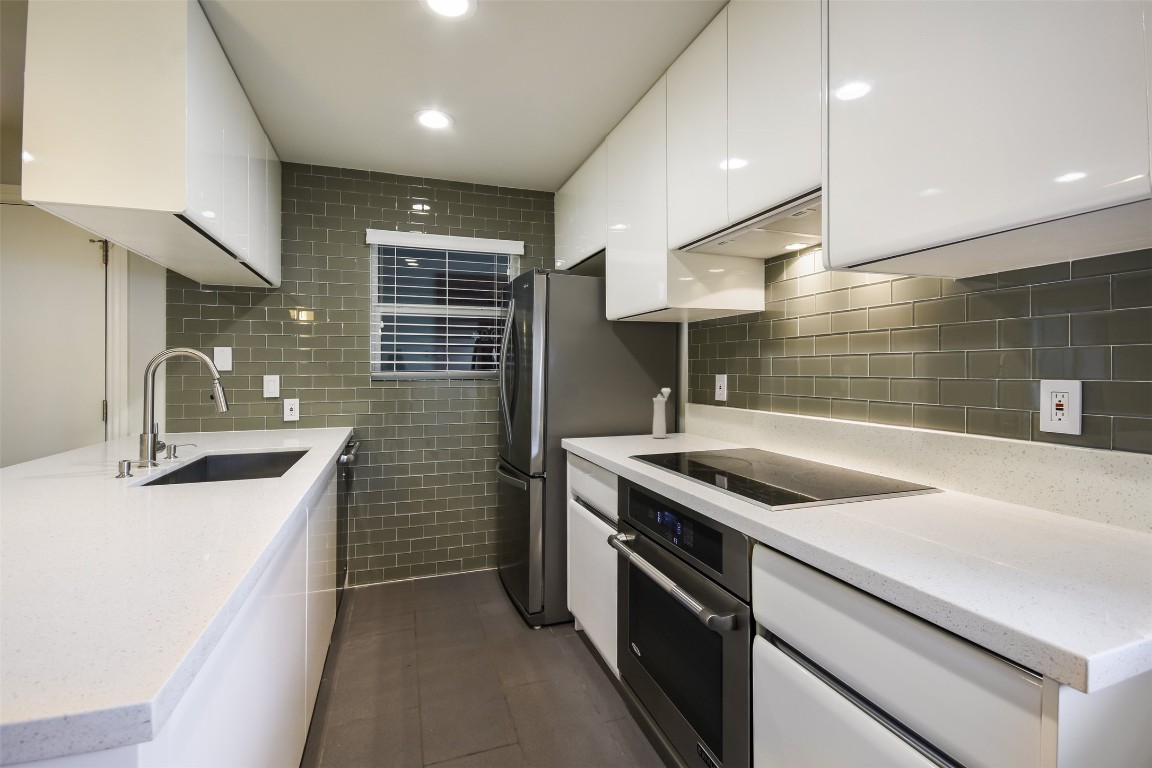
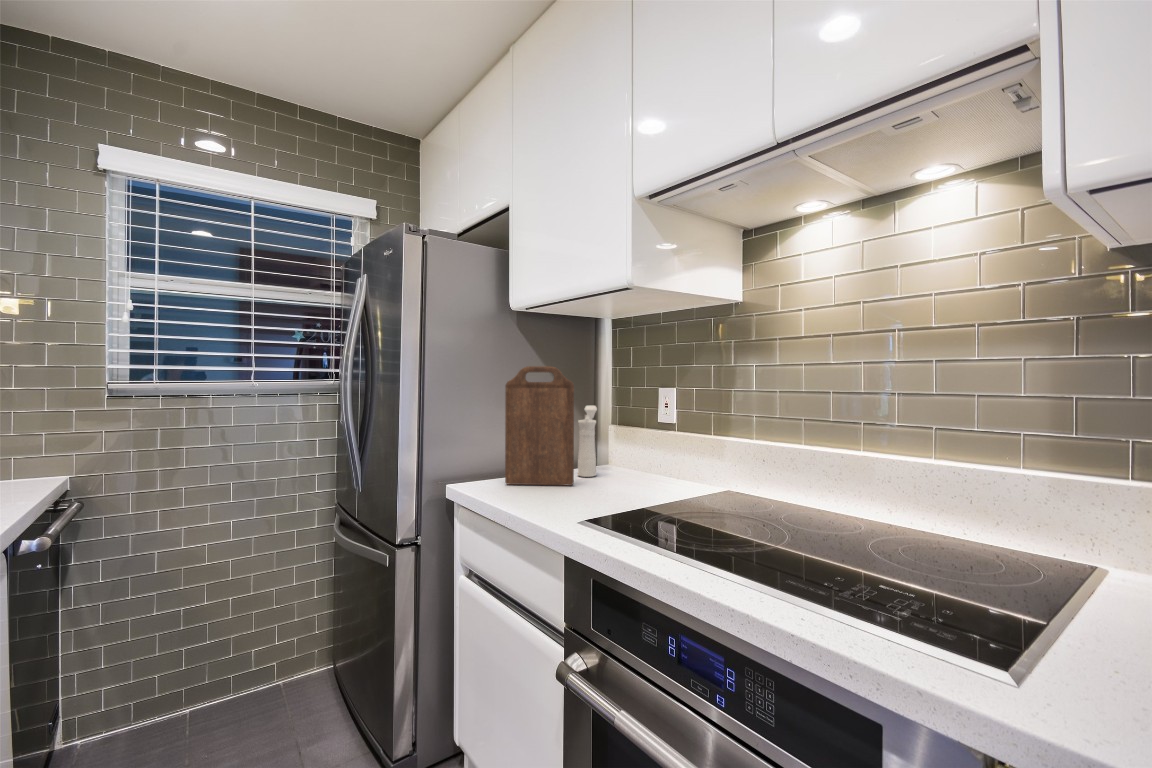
cutting board: none [599,360,645,442] -> present [505,366,574,486]

